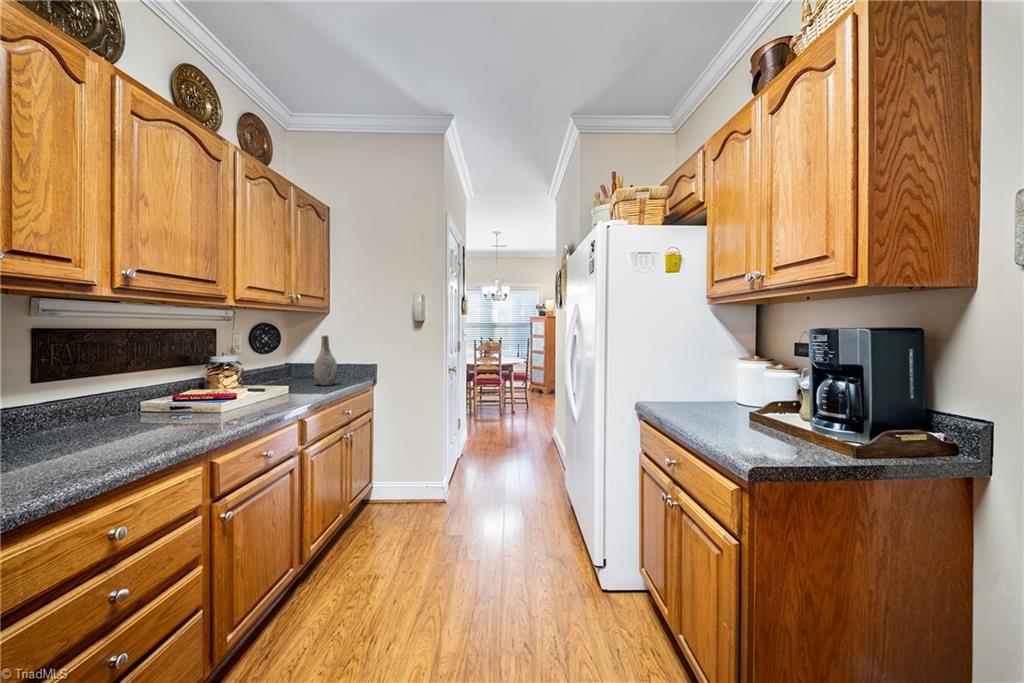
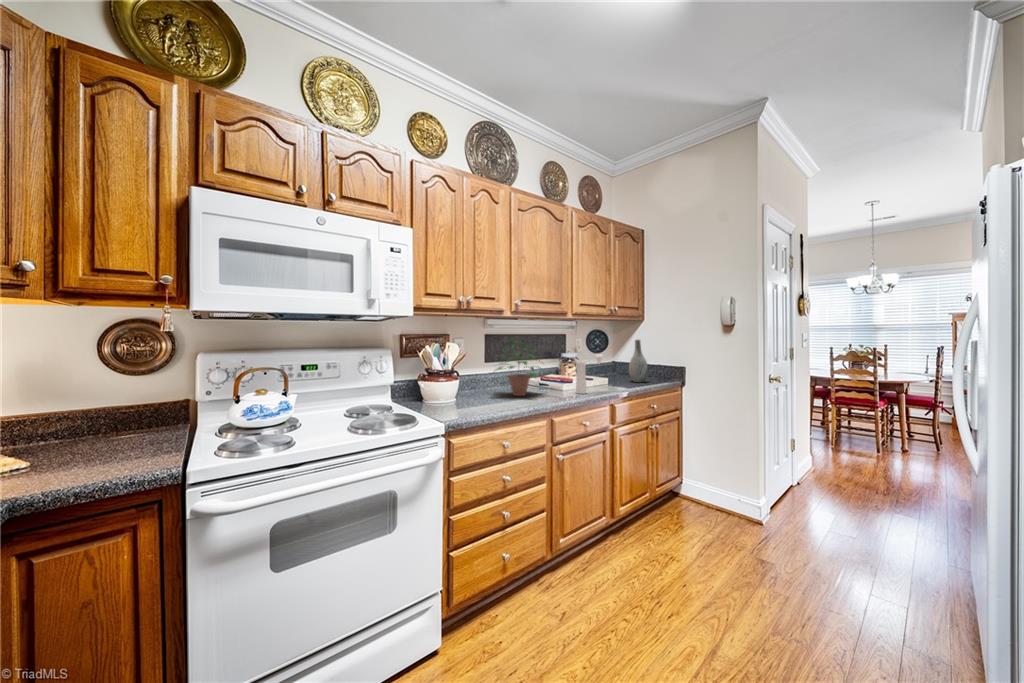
potted plant: none [63,334,195,434] -> present [497,338,541,396]
pepper mill: none [246,356,289,413] -> present [576,354,603,394]

